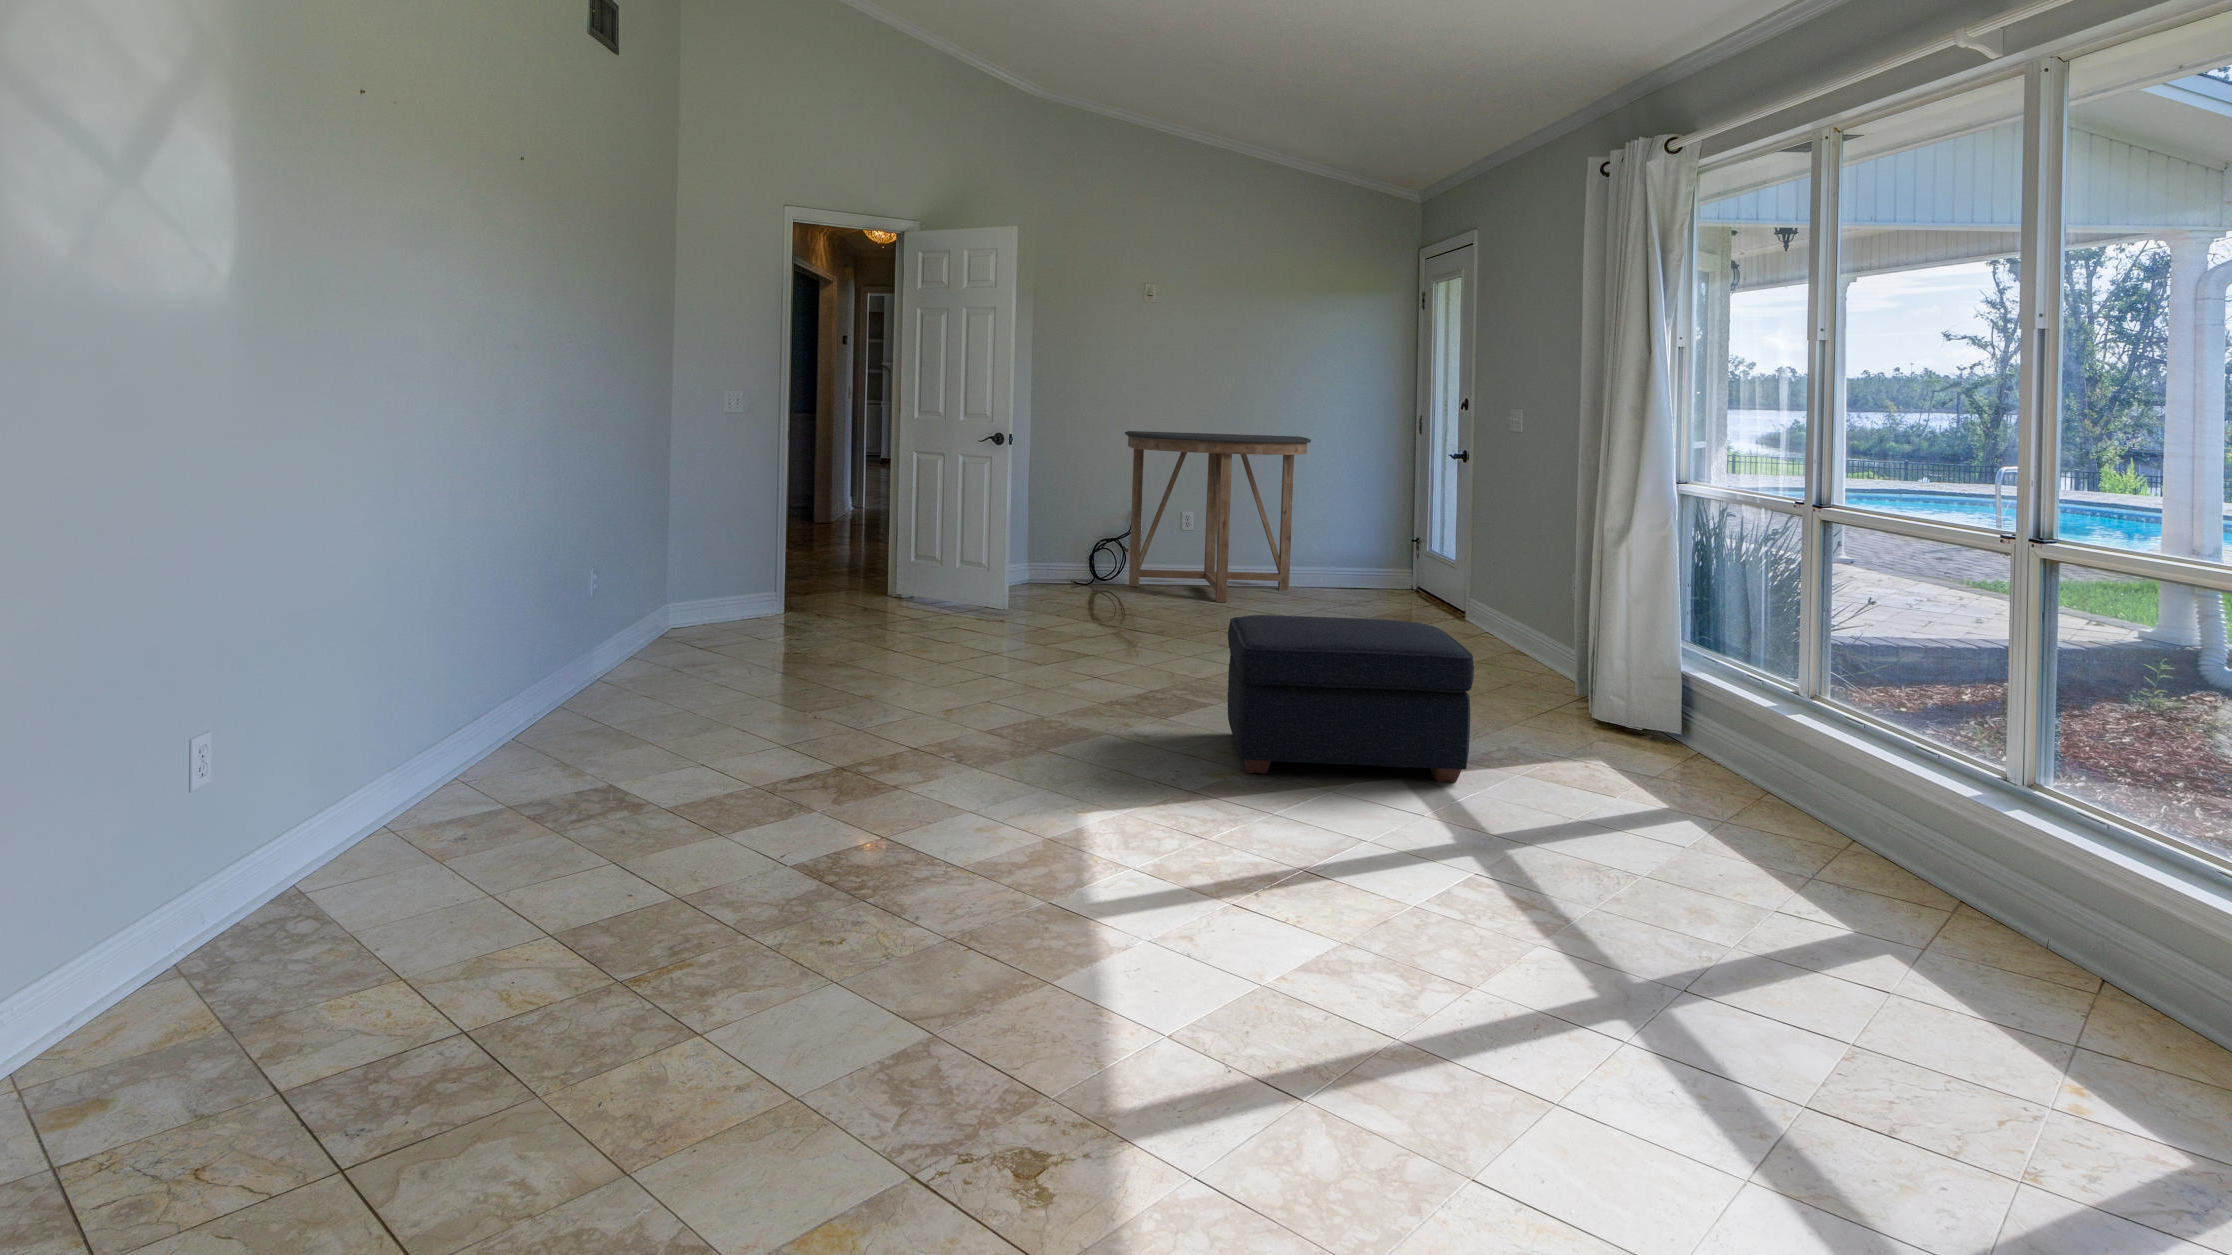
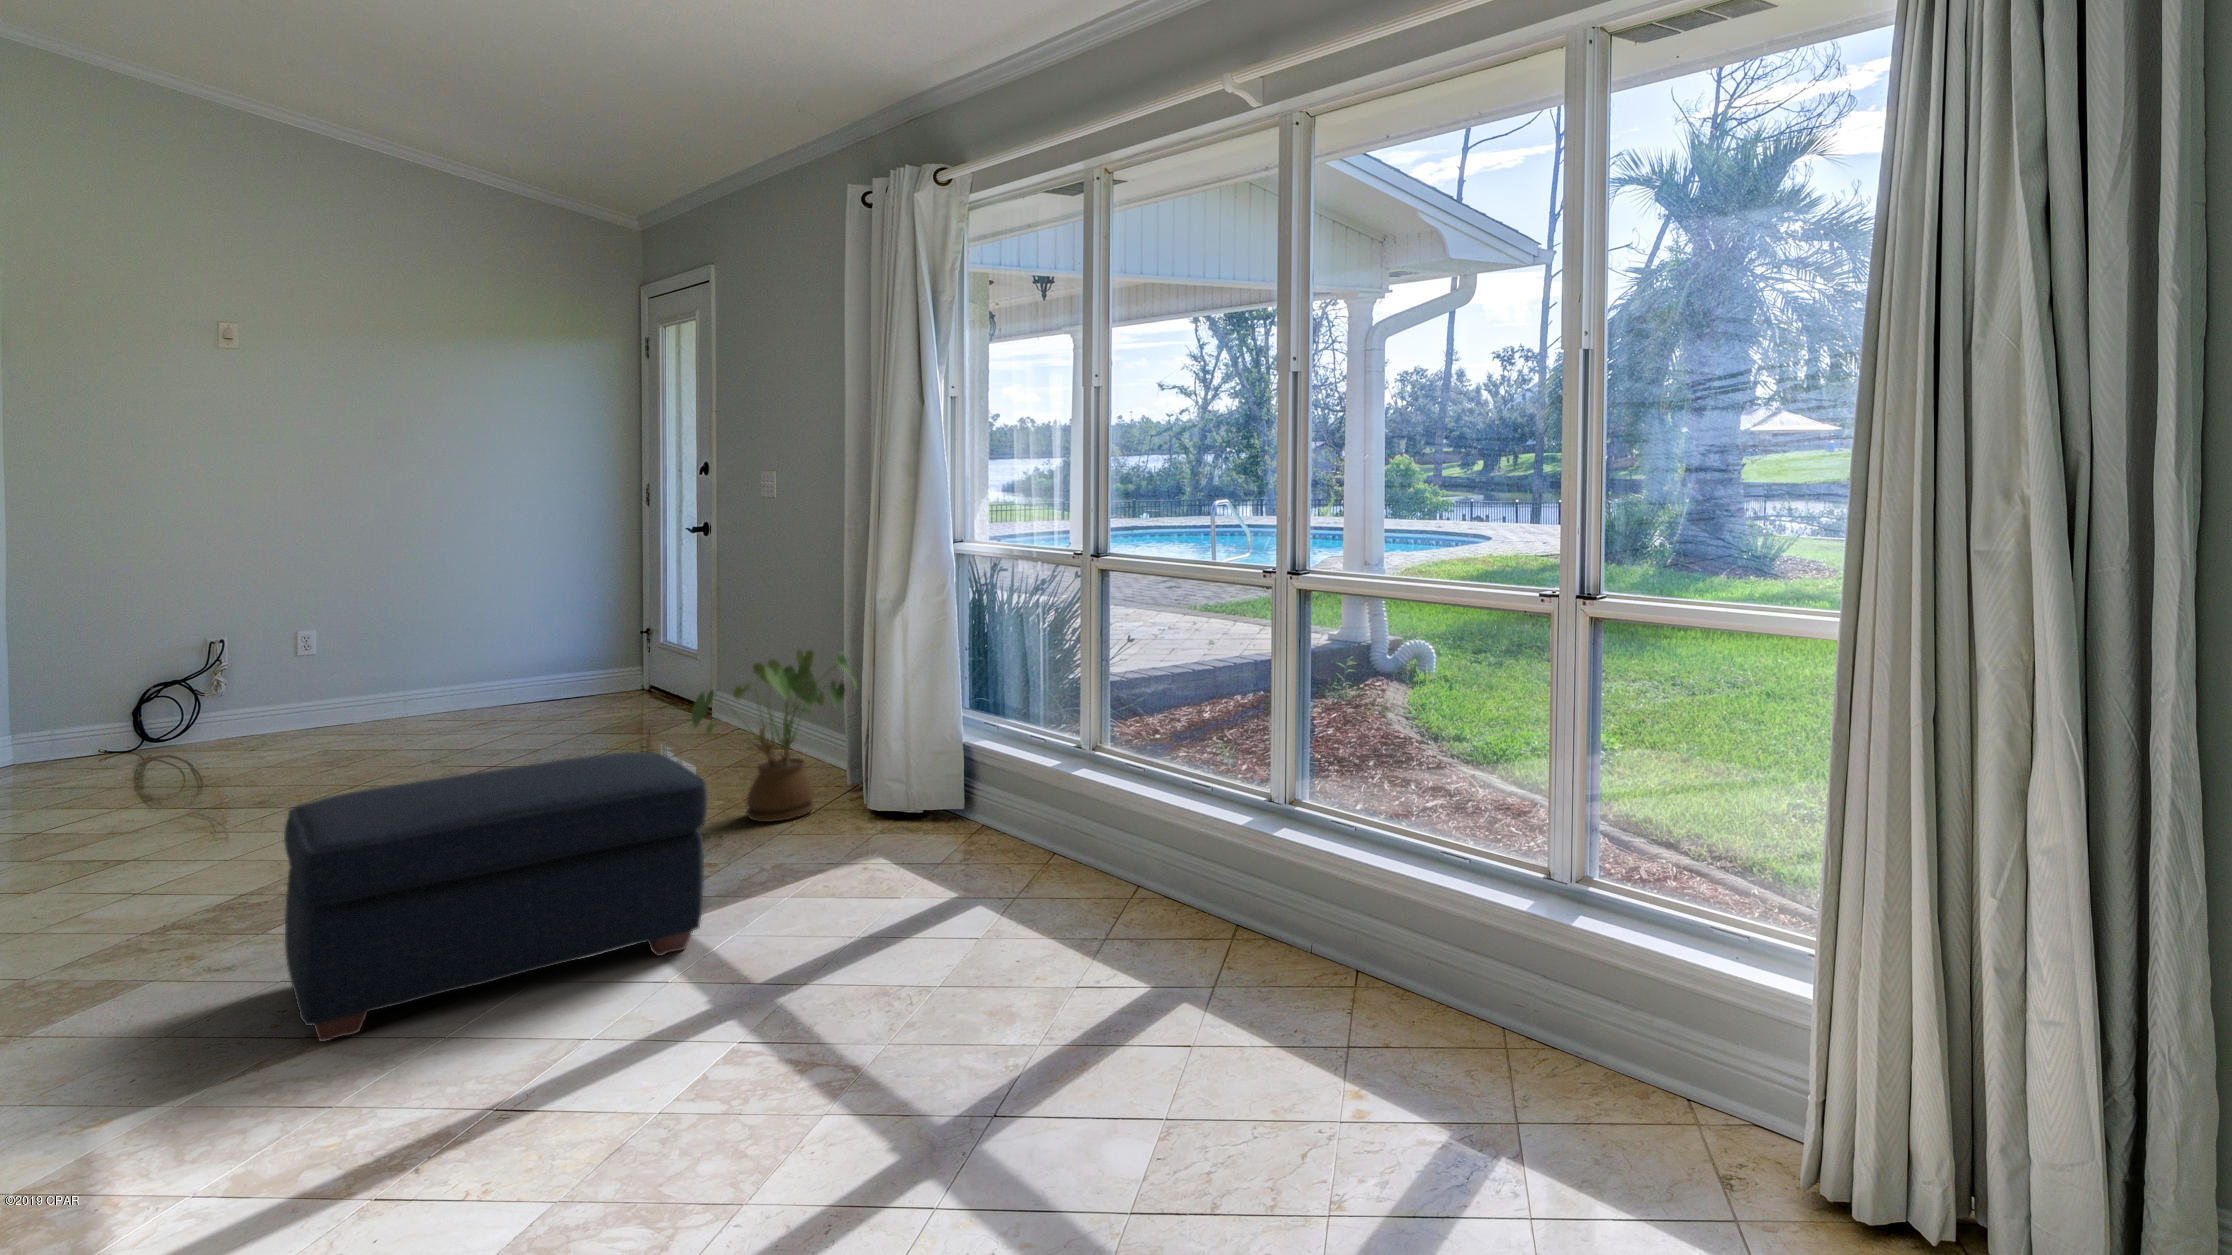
console table: present [1125,431,1311,602] -> none [89,518,470,779]
house plant: none [1458,564,1586,706] -> present [691,650,857,822]

